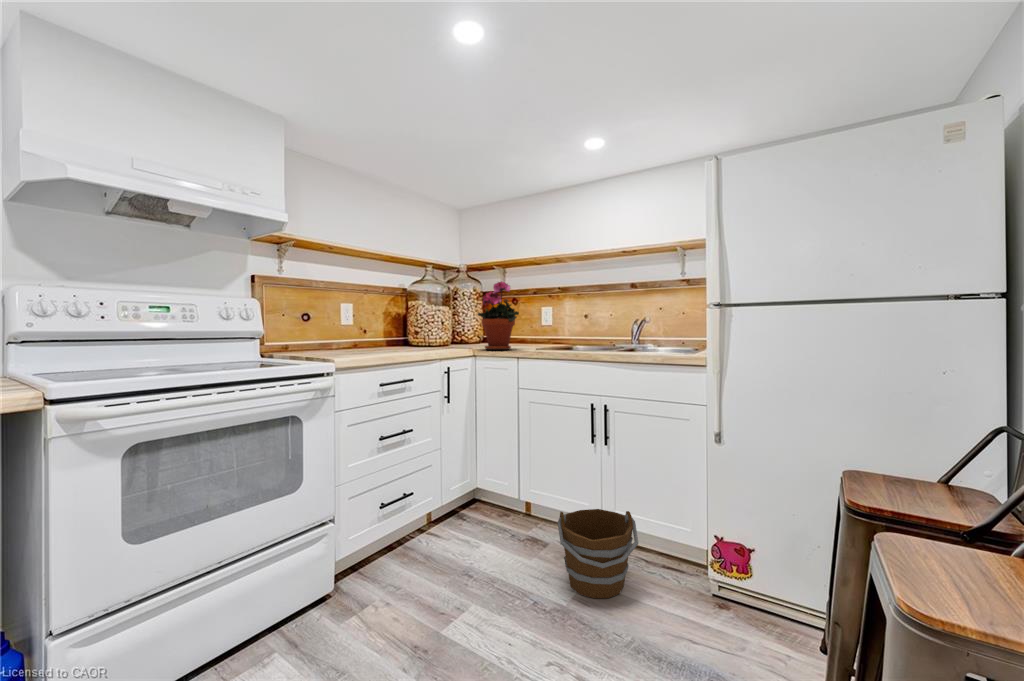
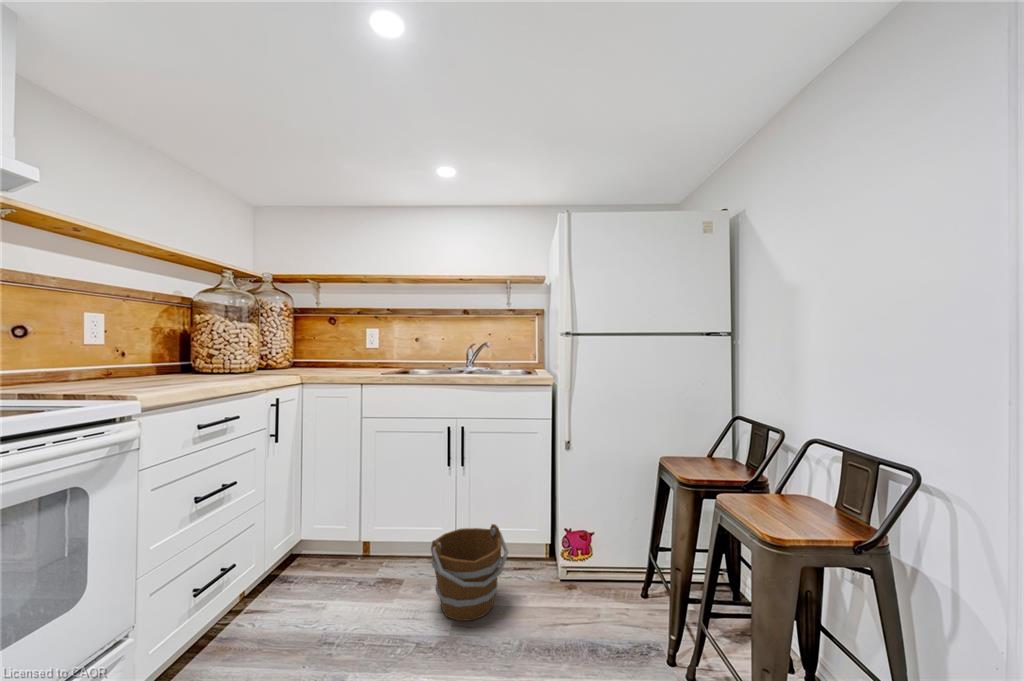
potted plant: present [478,281,519,350] -> none [304,299,356,375]

